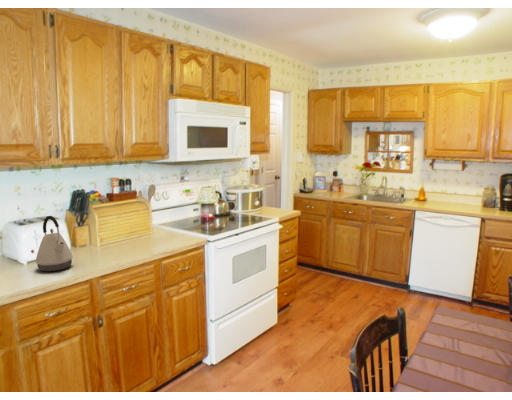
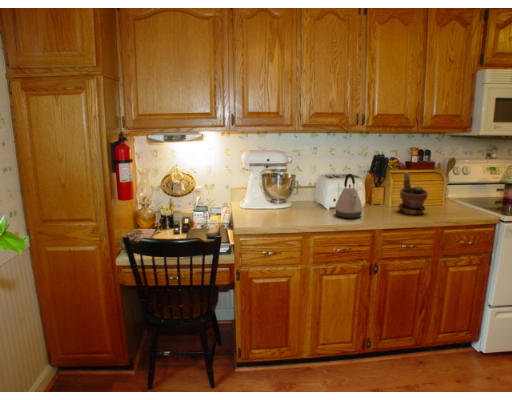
potted plant: none [110,205,139,250] -> present [398,172,428,215]

